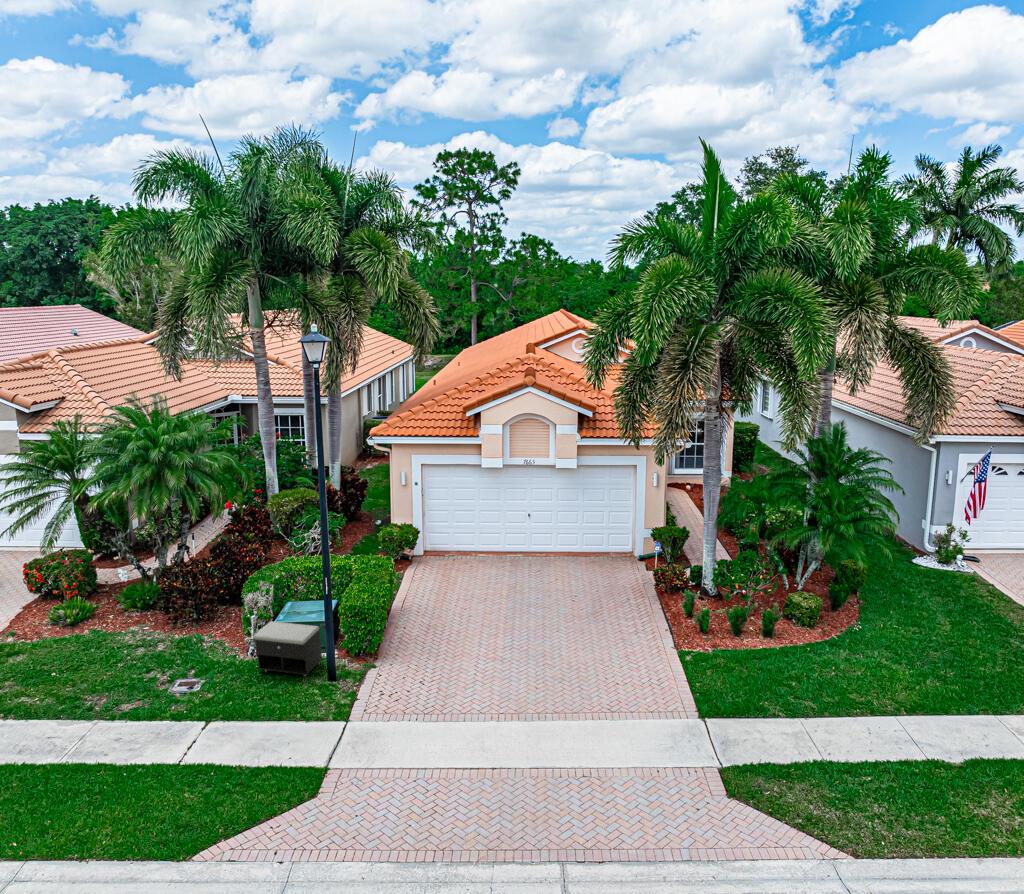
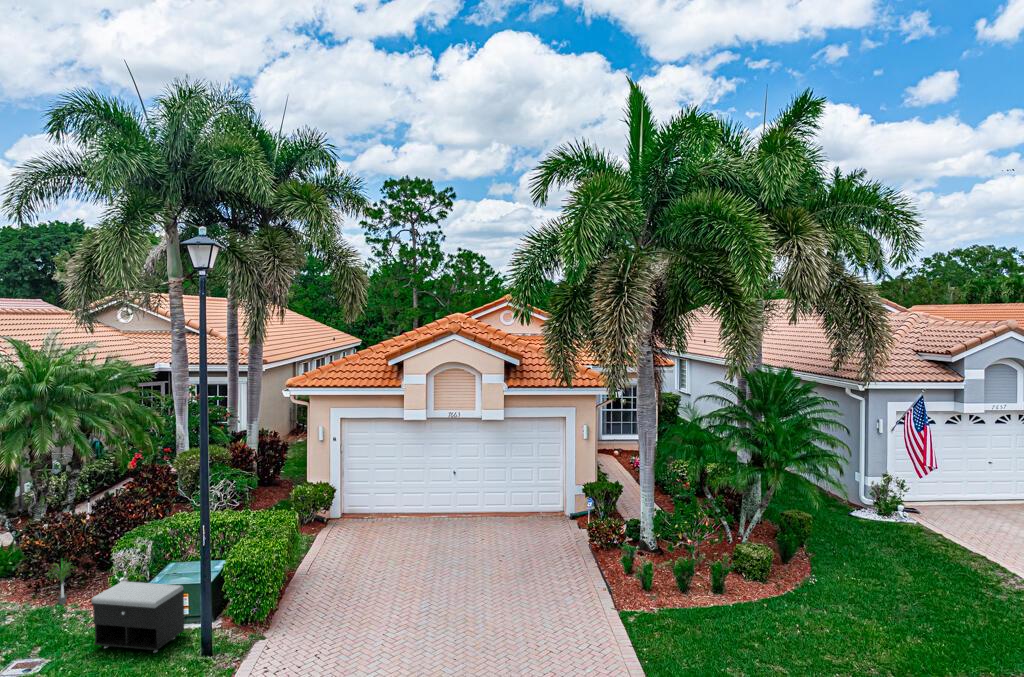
potted plant: none [201,596,228,634] -> present [54,561,69,604]

